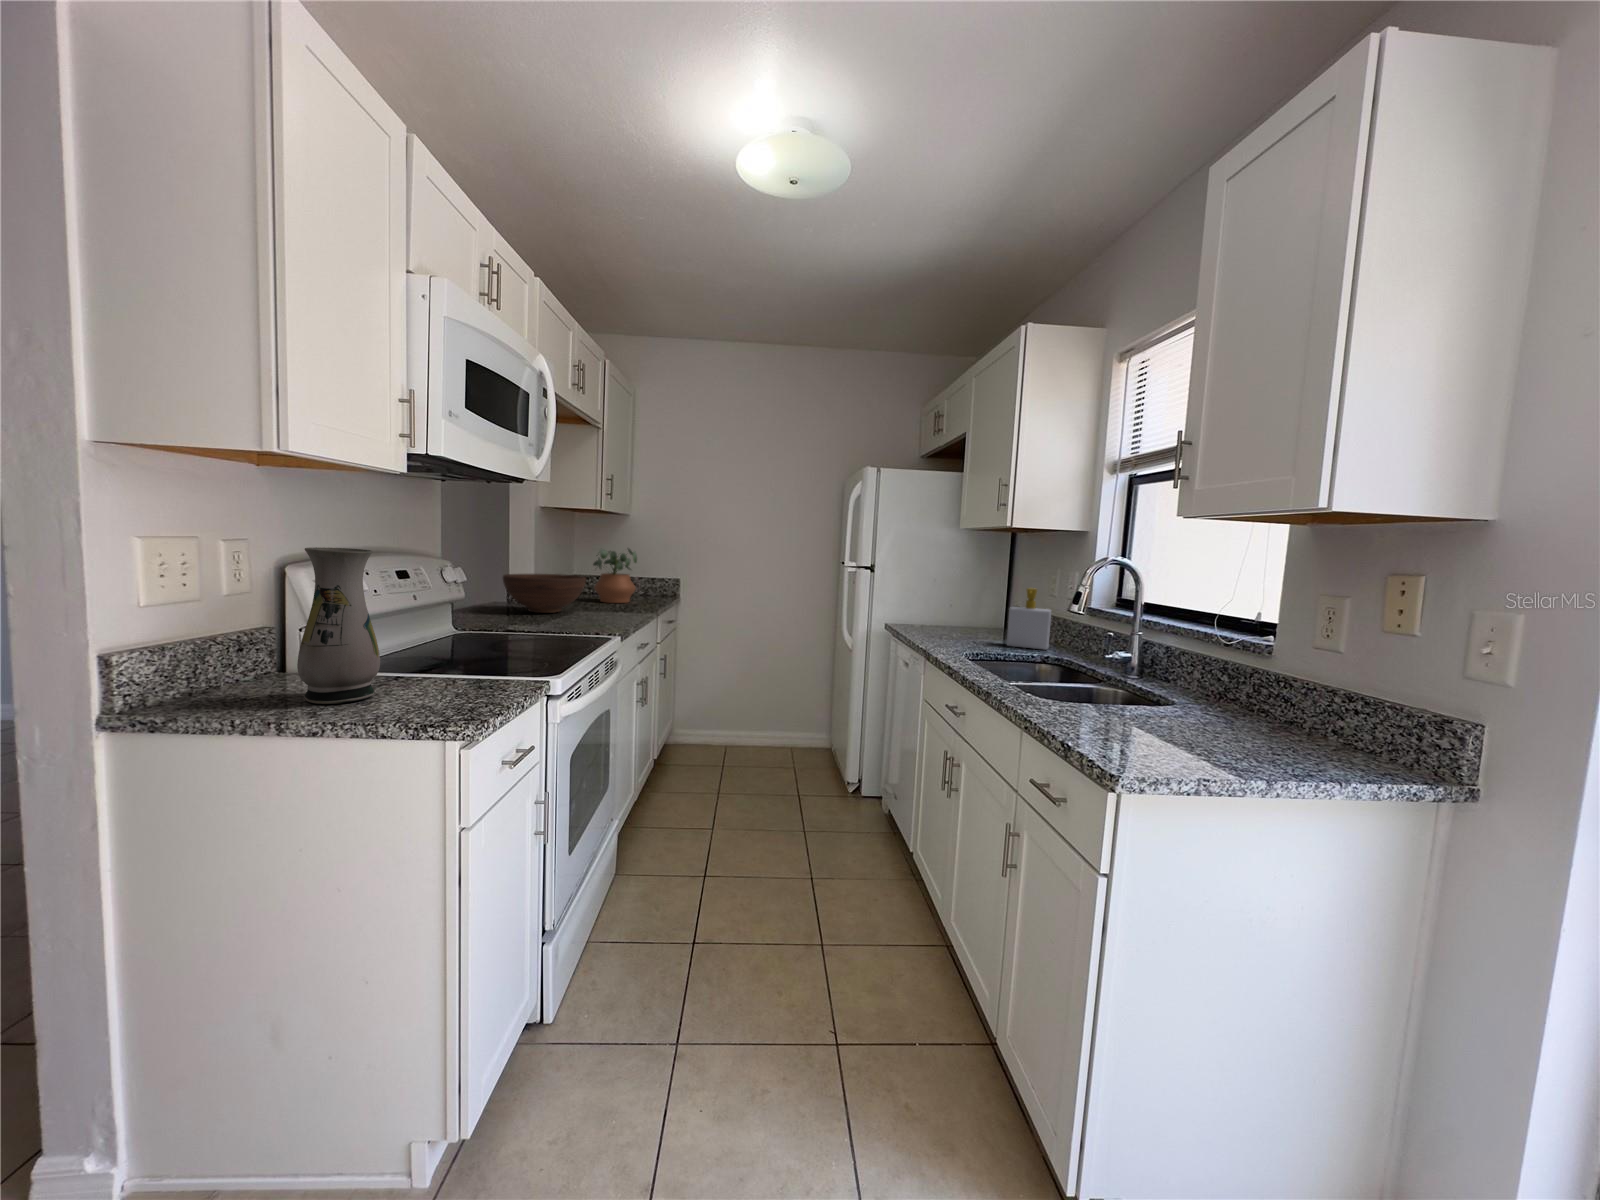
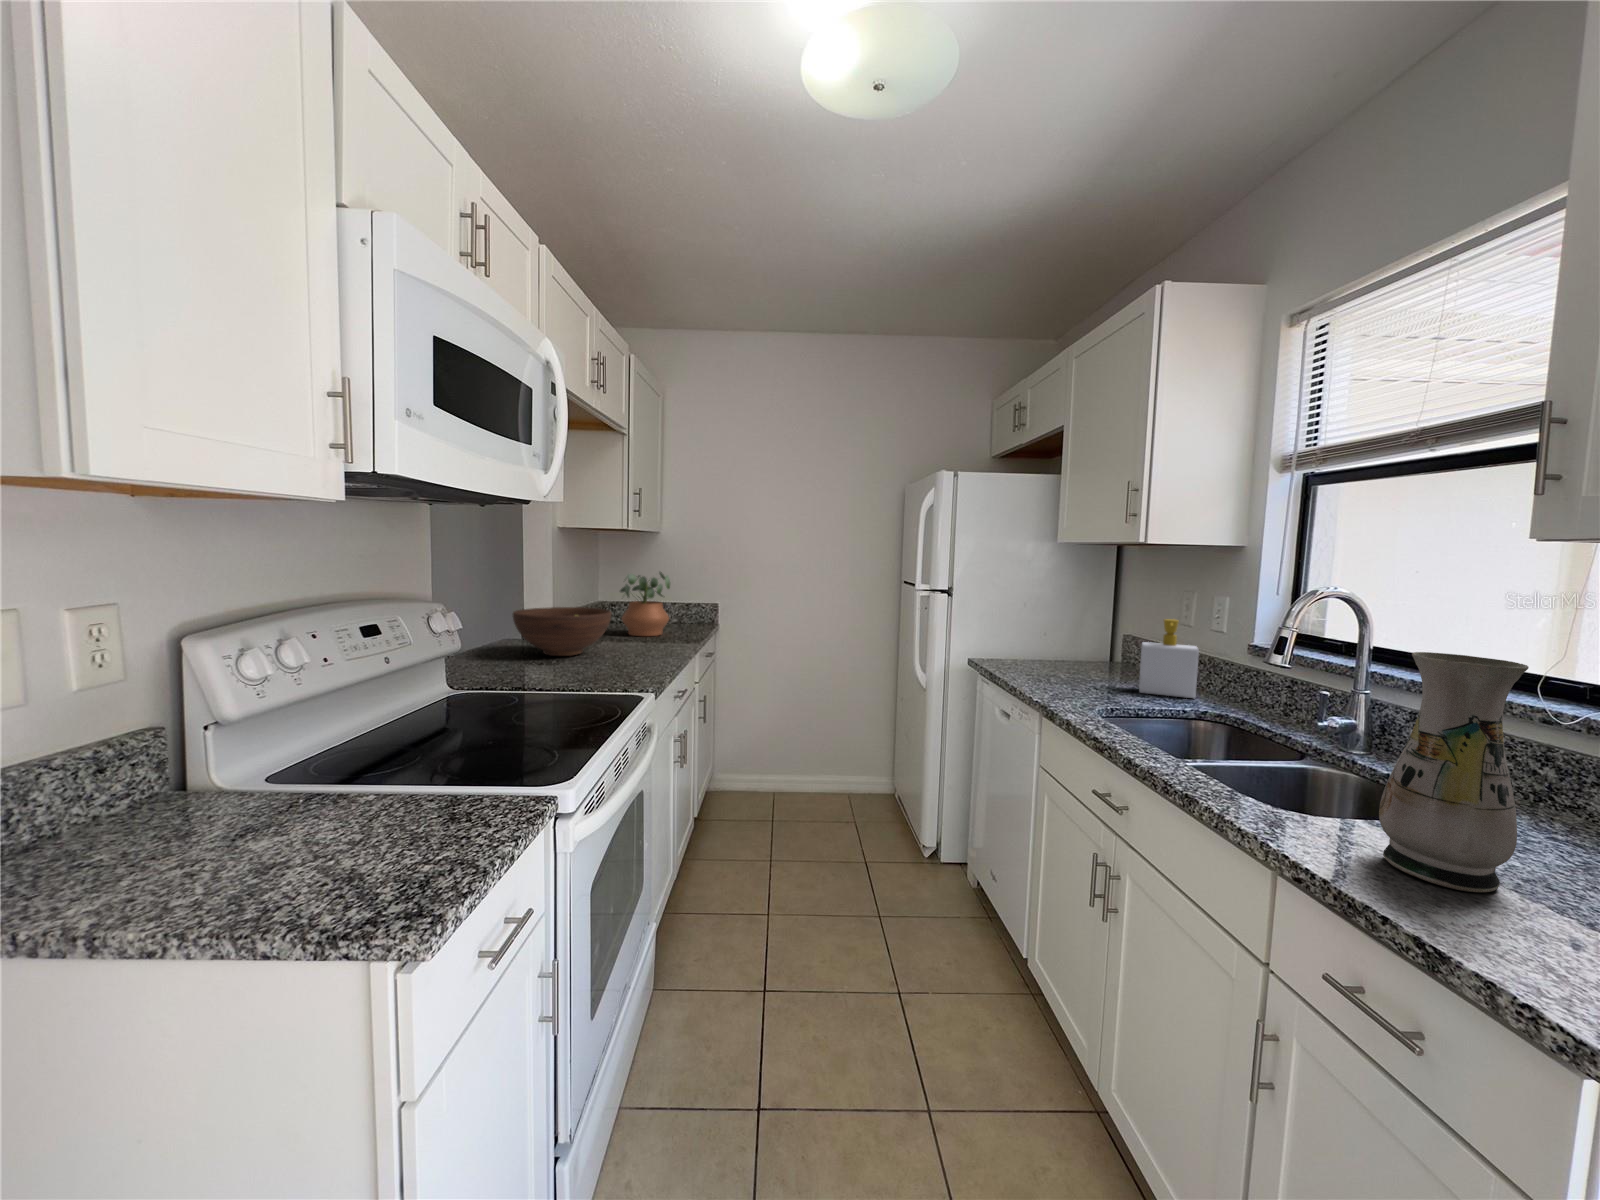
vase: present [297,547,380,704] -> present [1379,652,1529,892]

